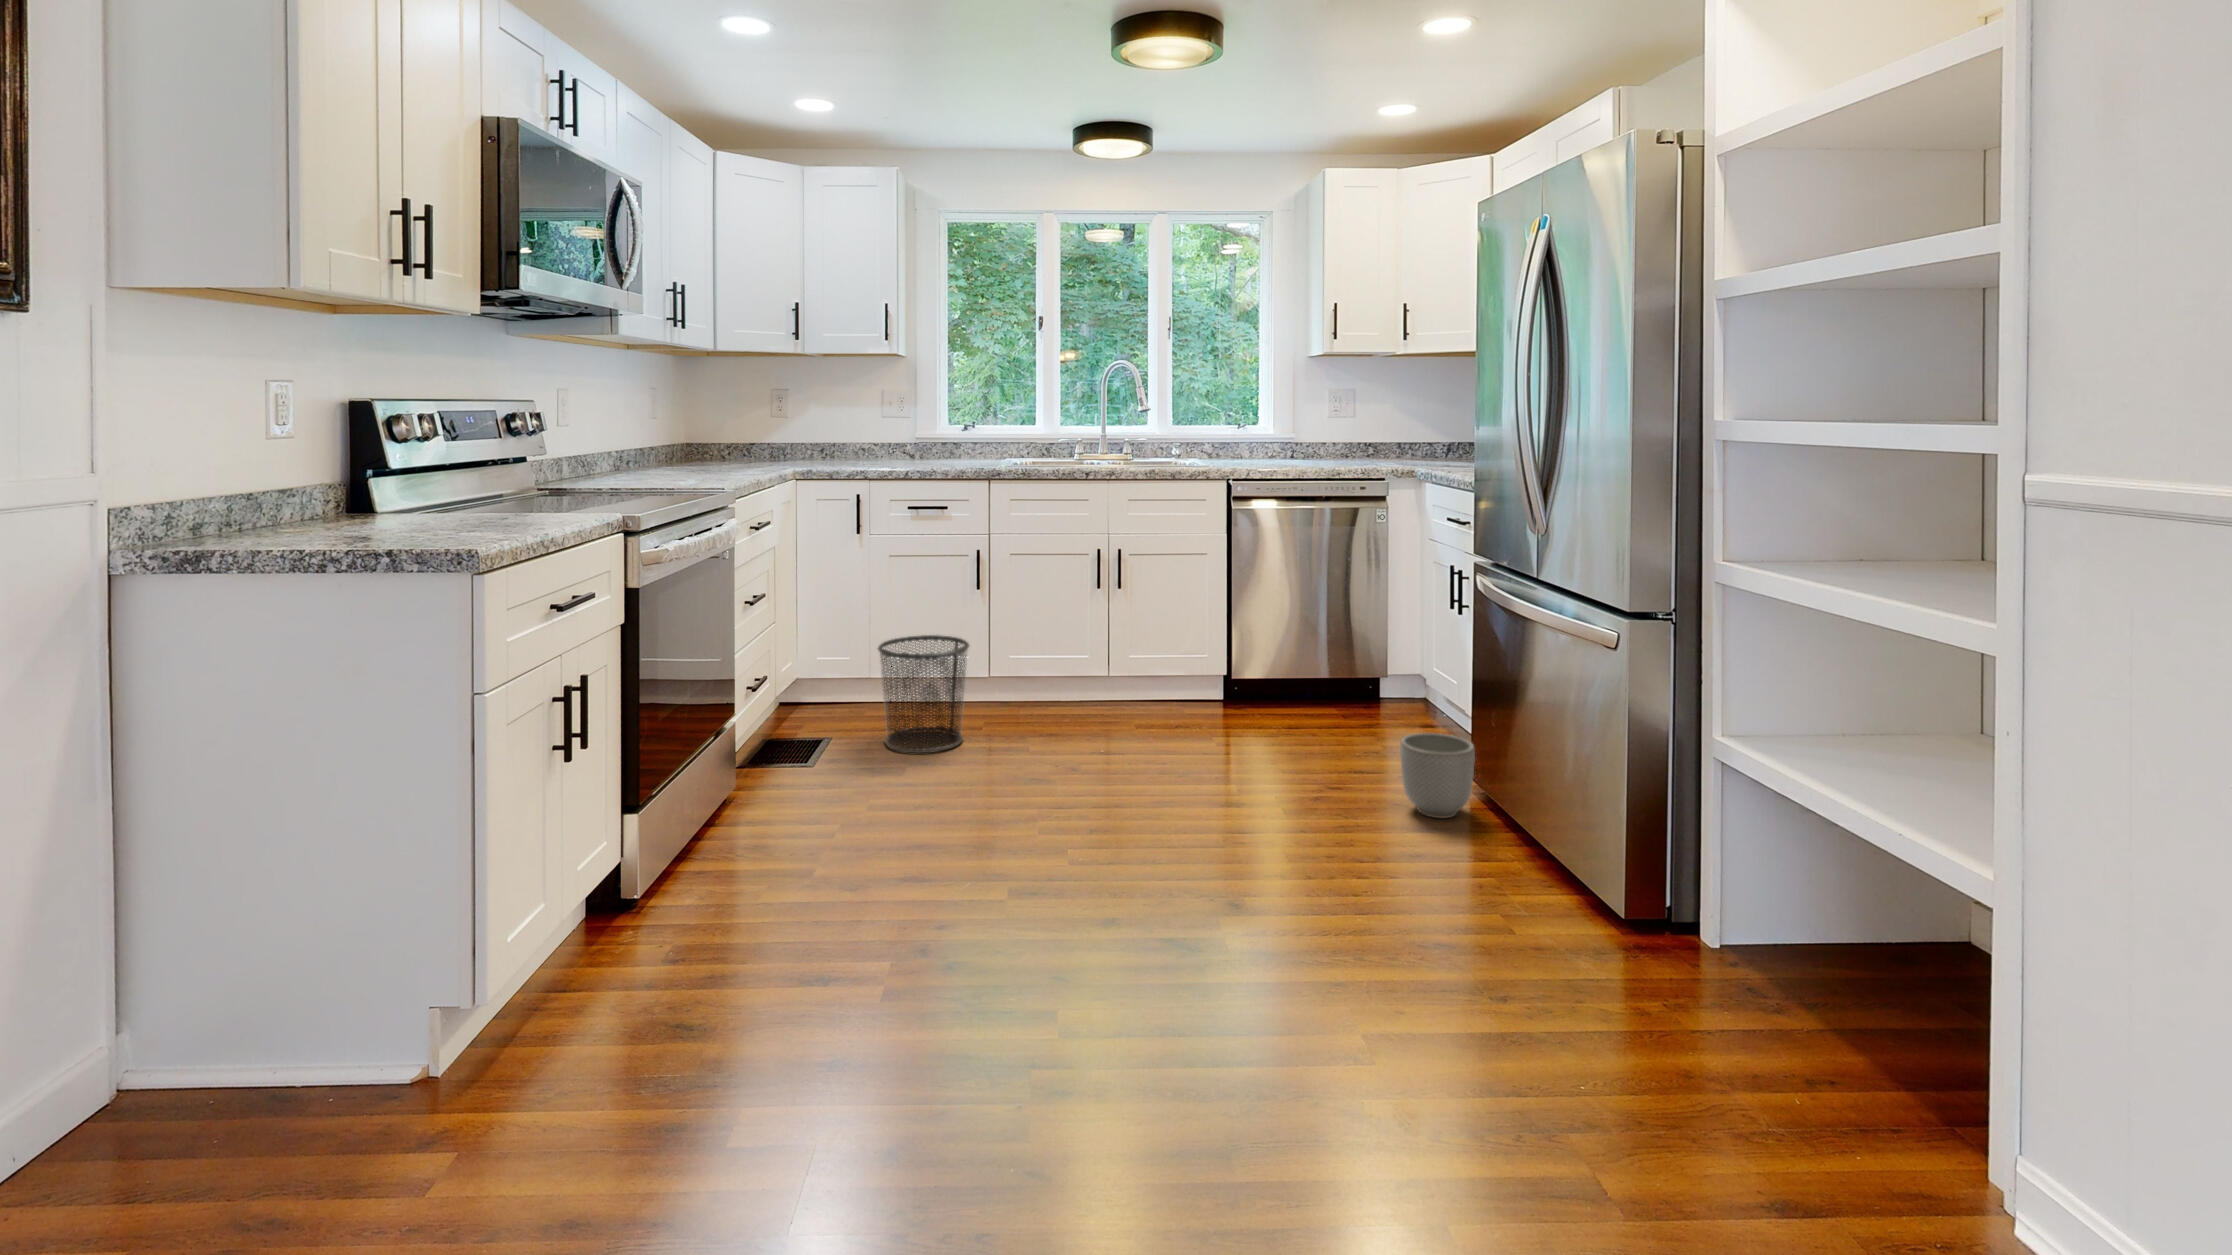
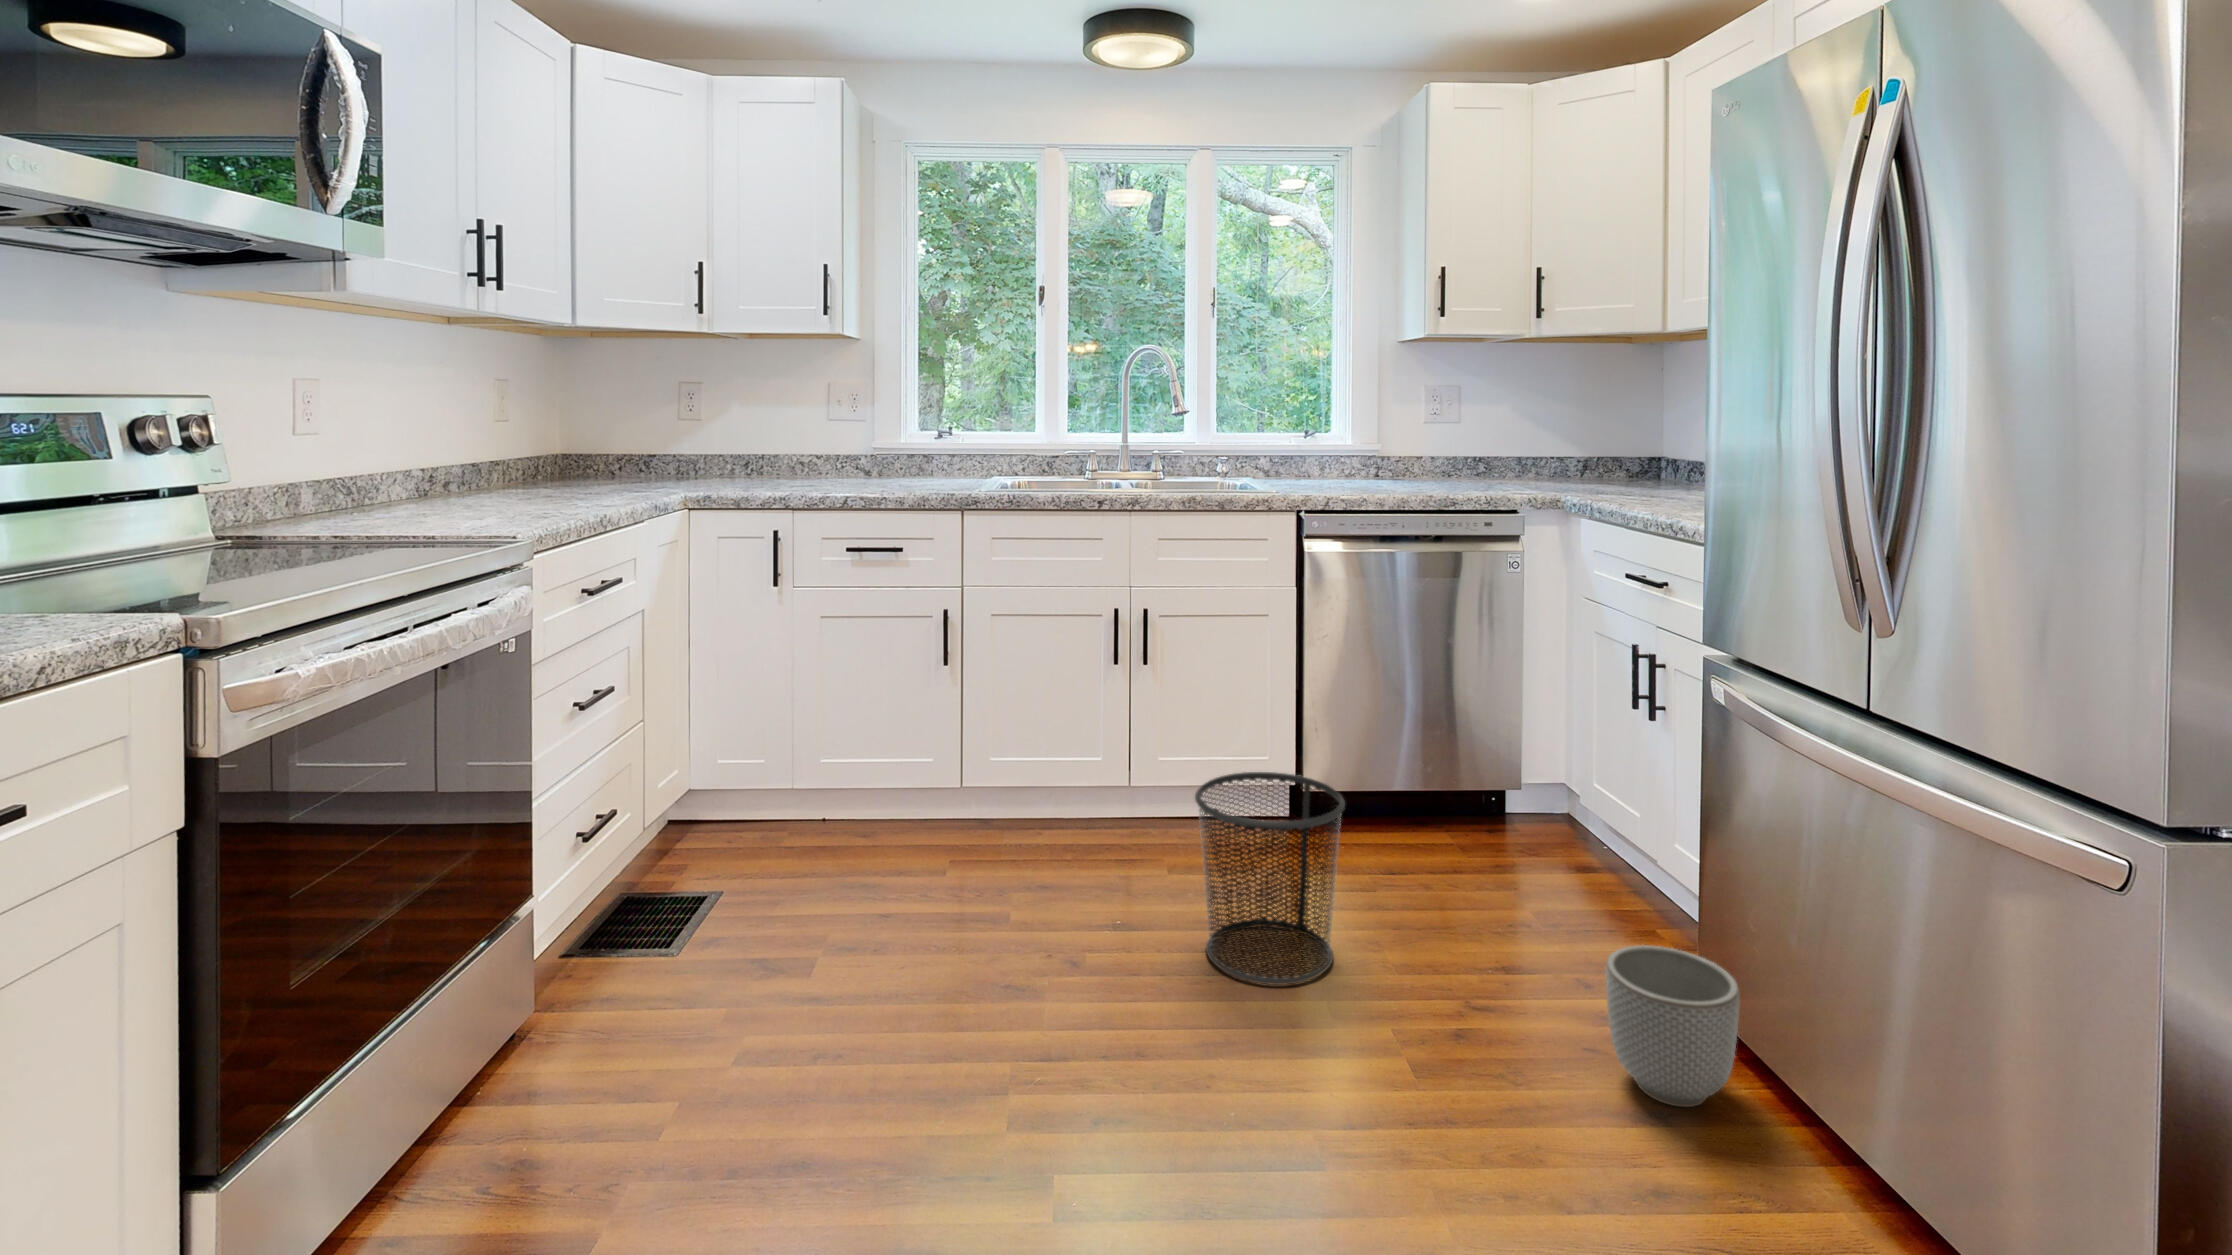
waste bin: present [878,635,969,753] -> present [1195,772,1345,985]

